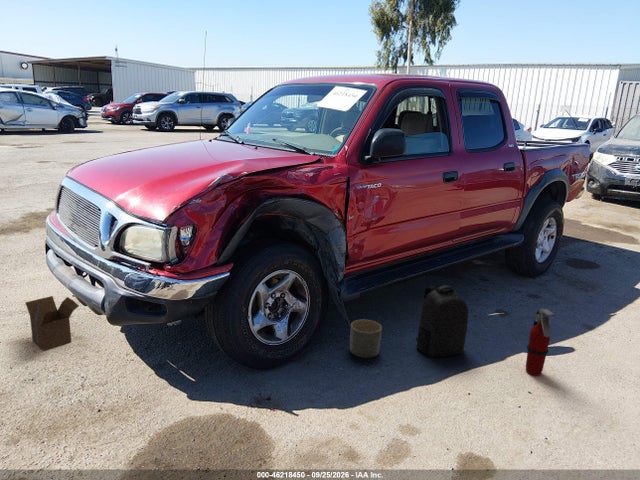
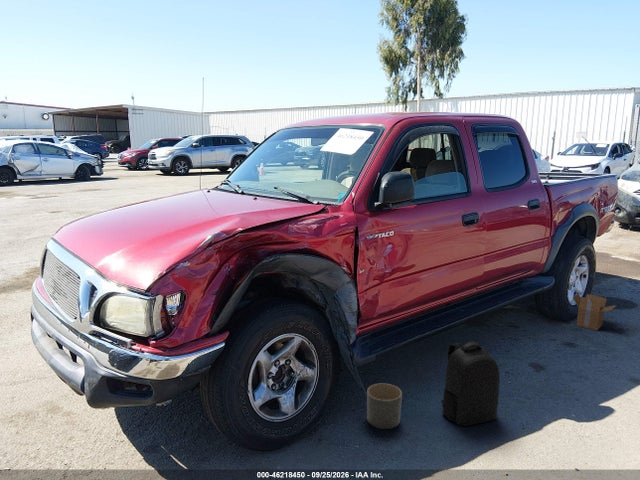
cardboard box: present [26,296,79,350] -> present [573,294,616,330]
fire extinguisher: present [526,309,555,376] -> none [570,369,603,447]

